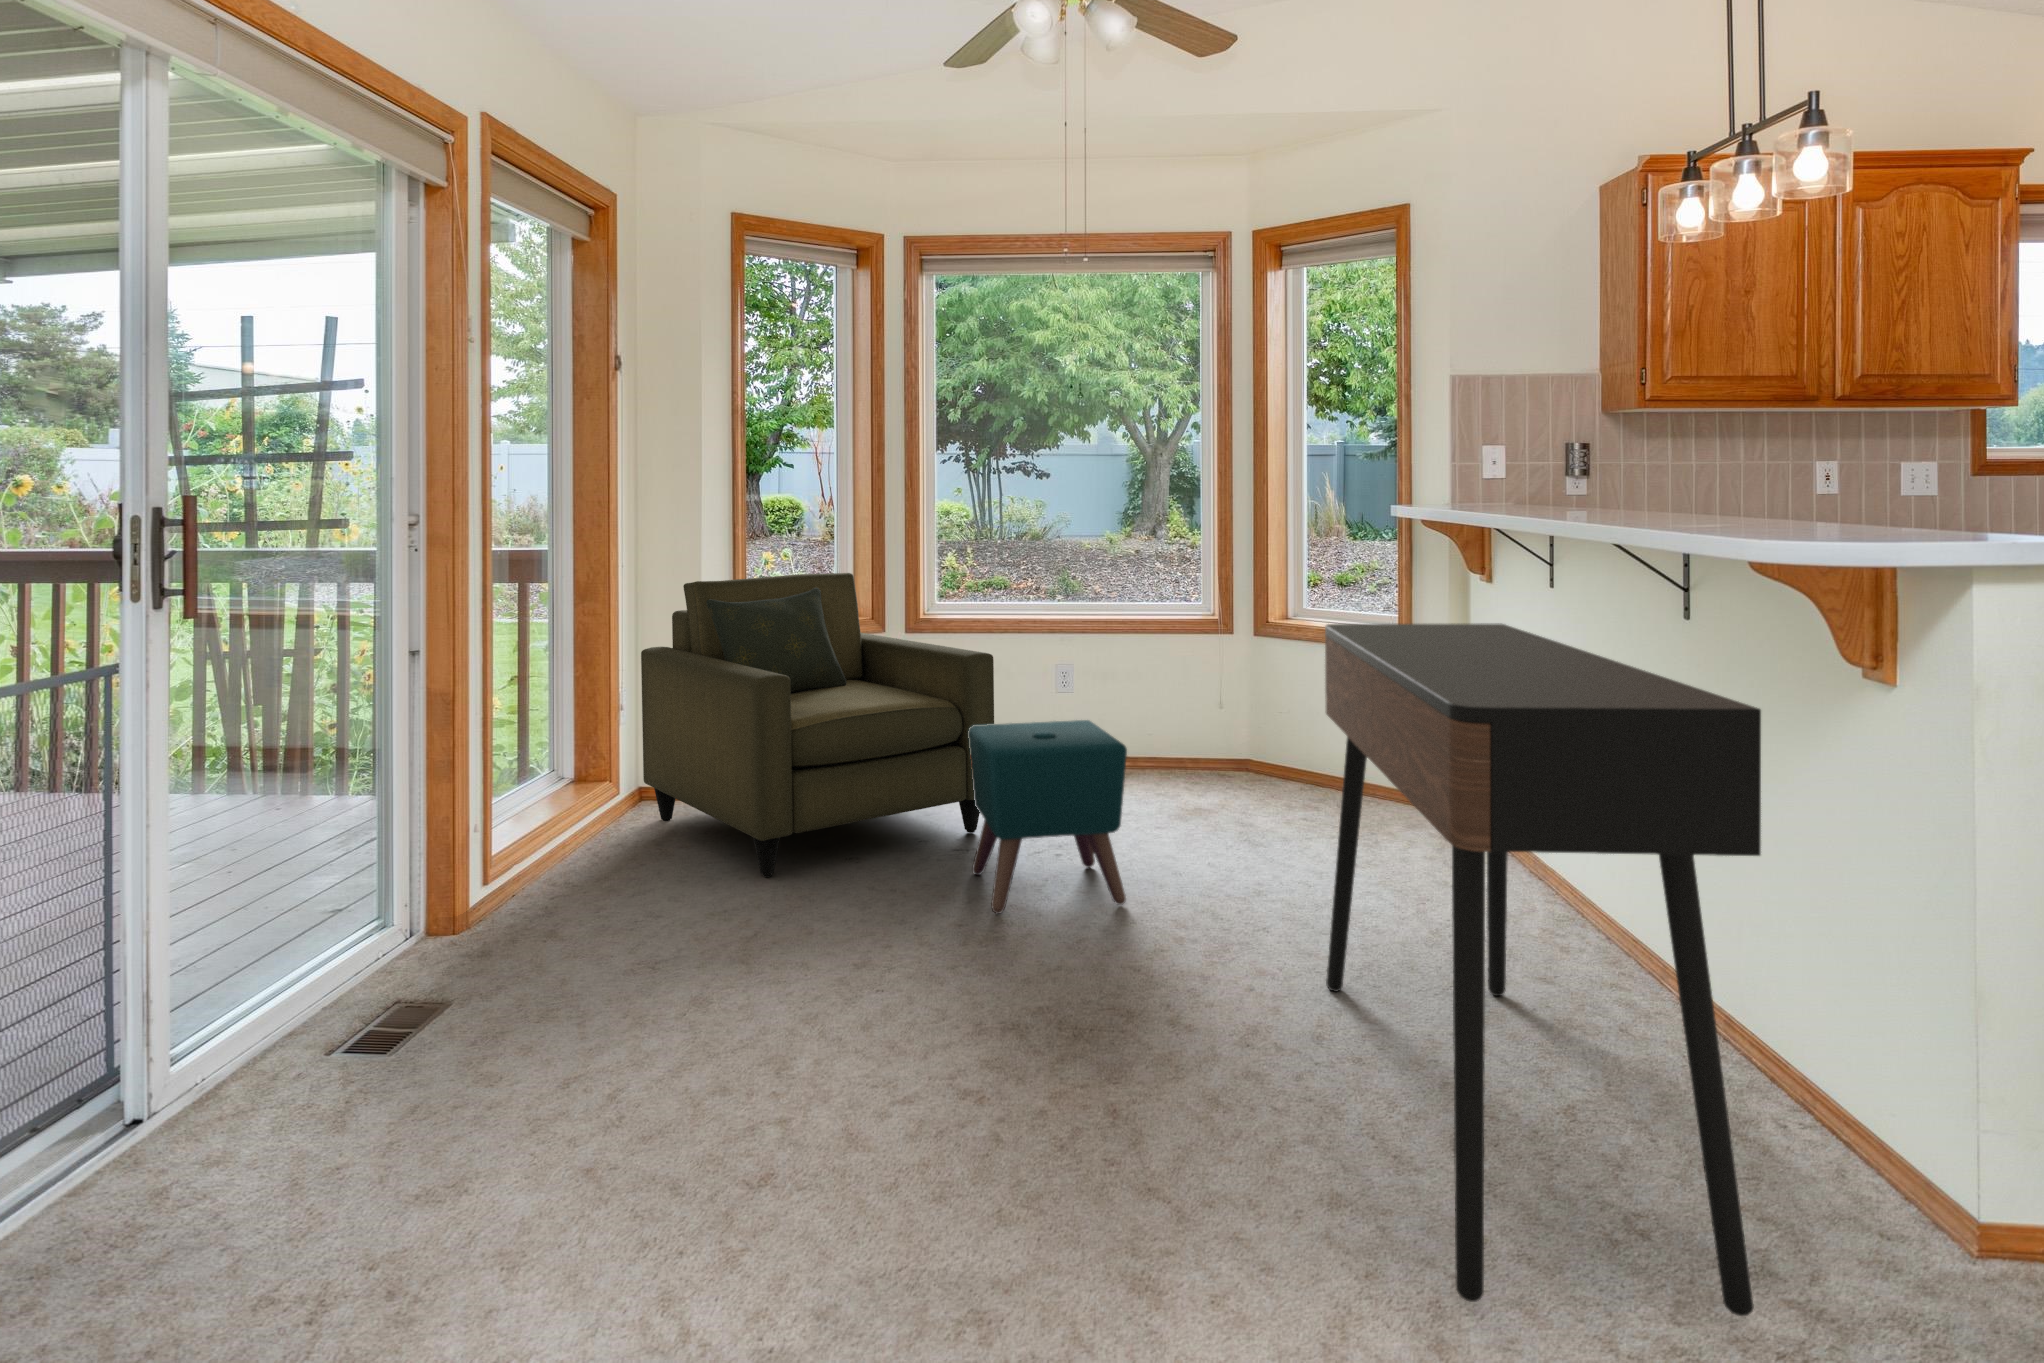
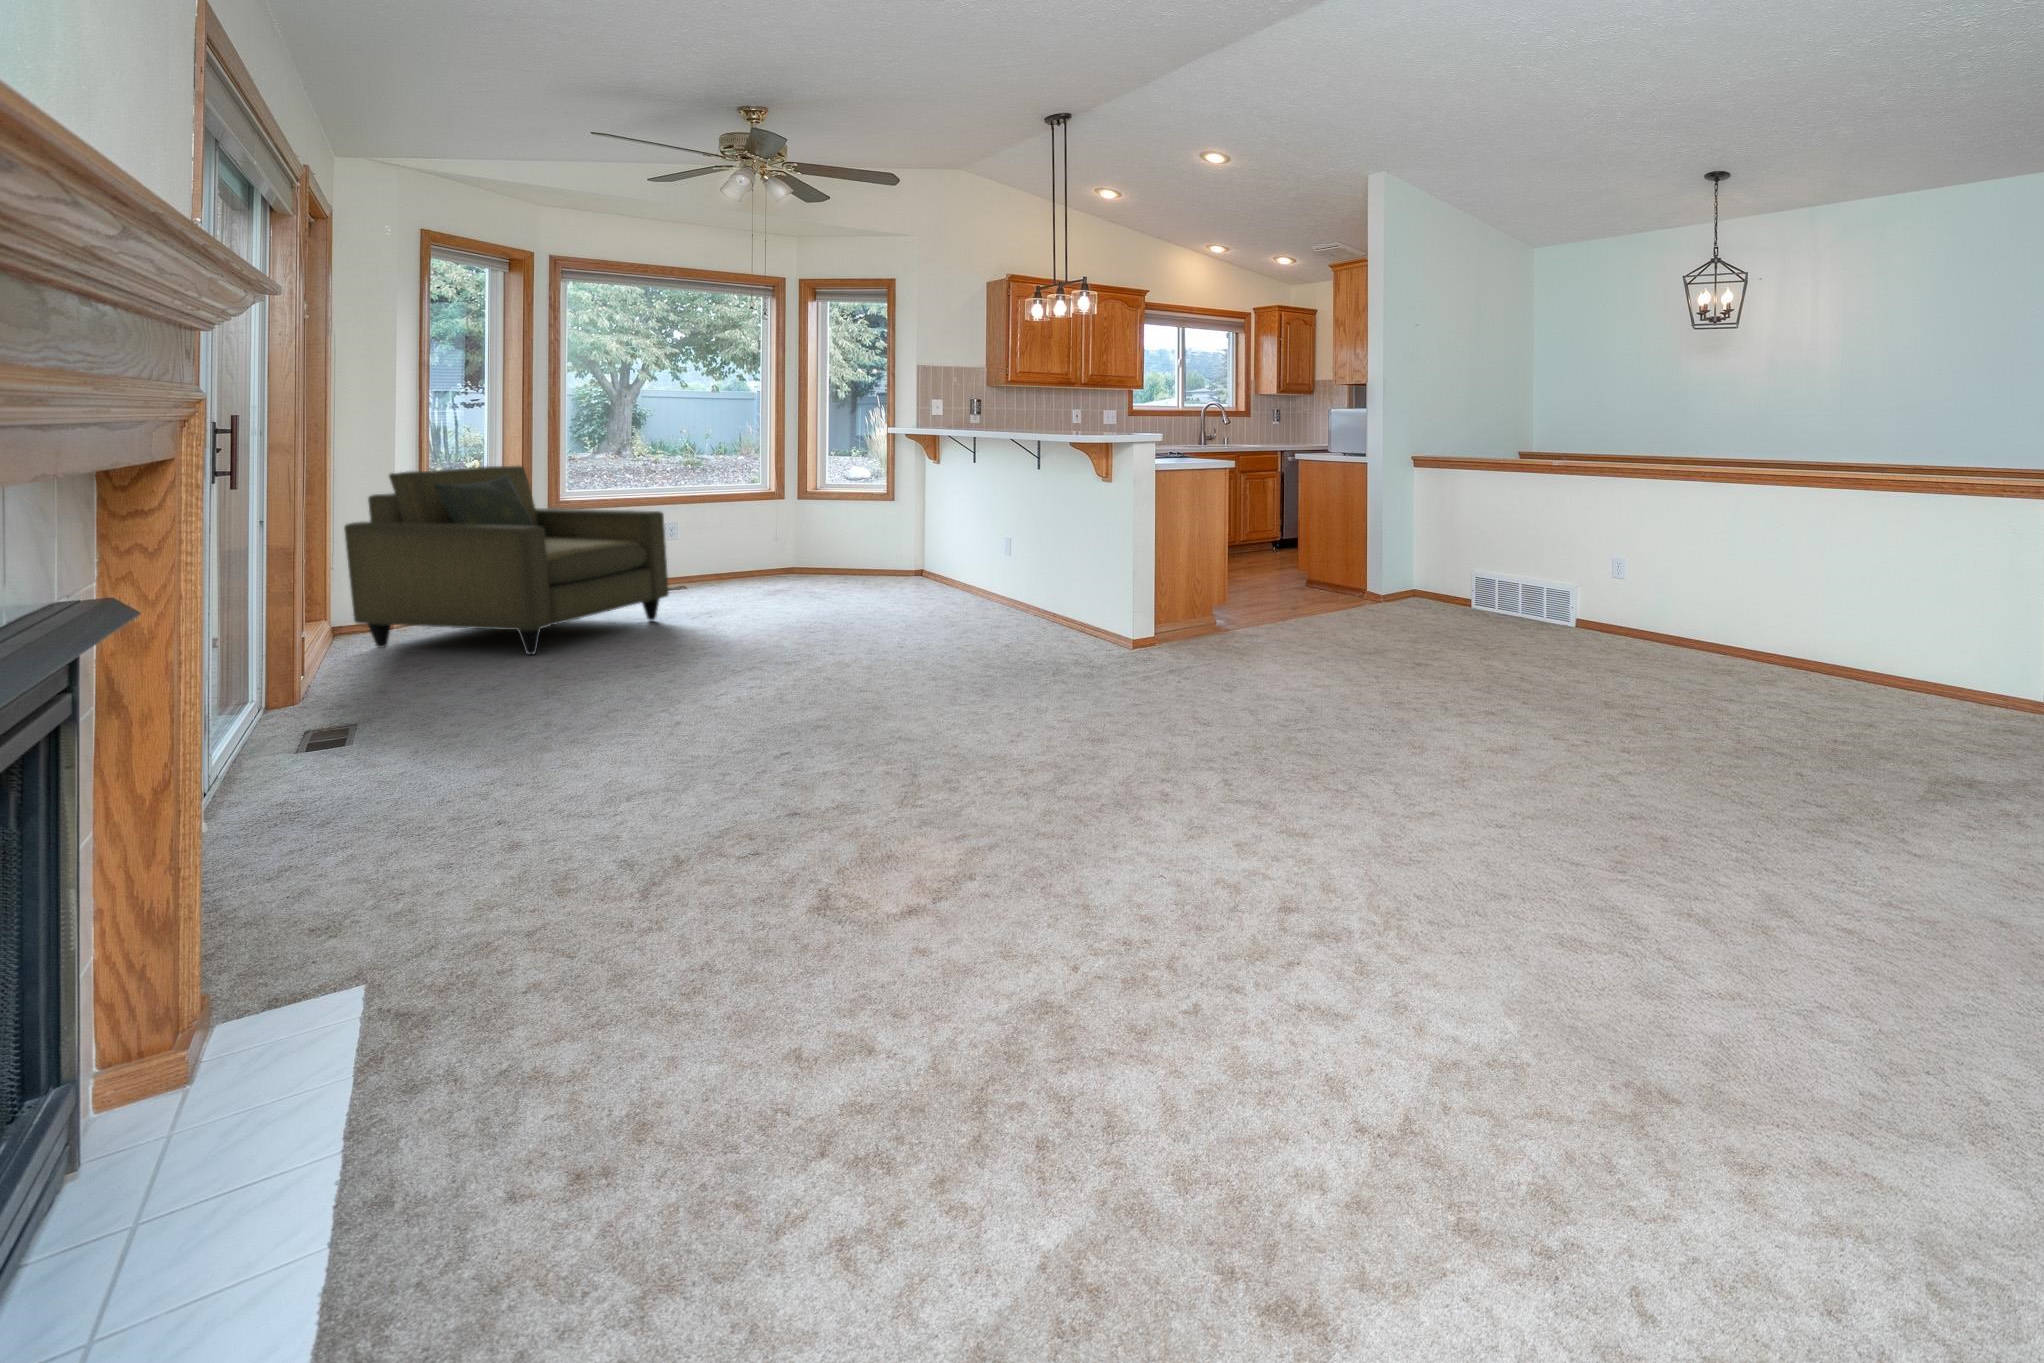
console table: present [1325,623,1761,1316] -> none [904,476,1081,684]
ottoman: present [968,720,1127,914] -> none [672,542,787,644]

